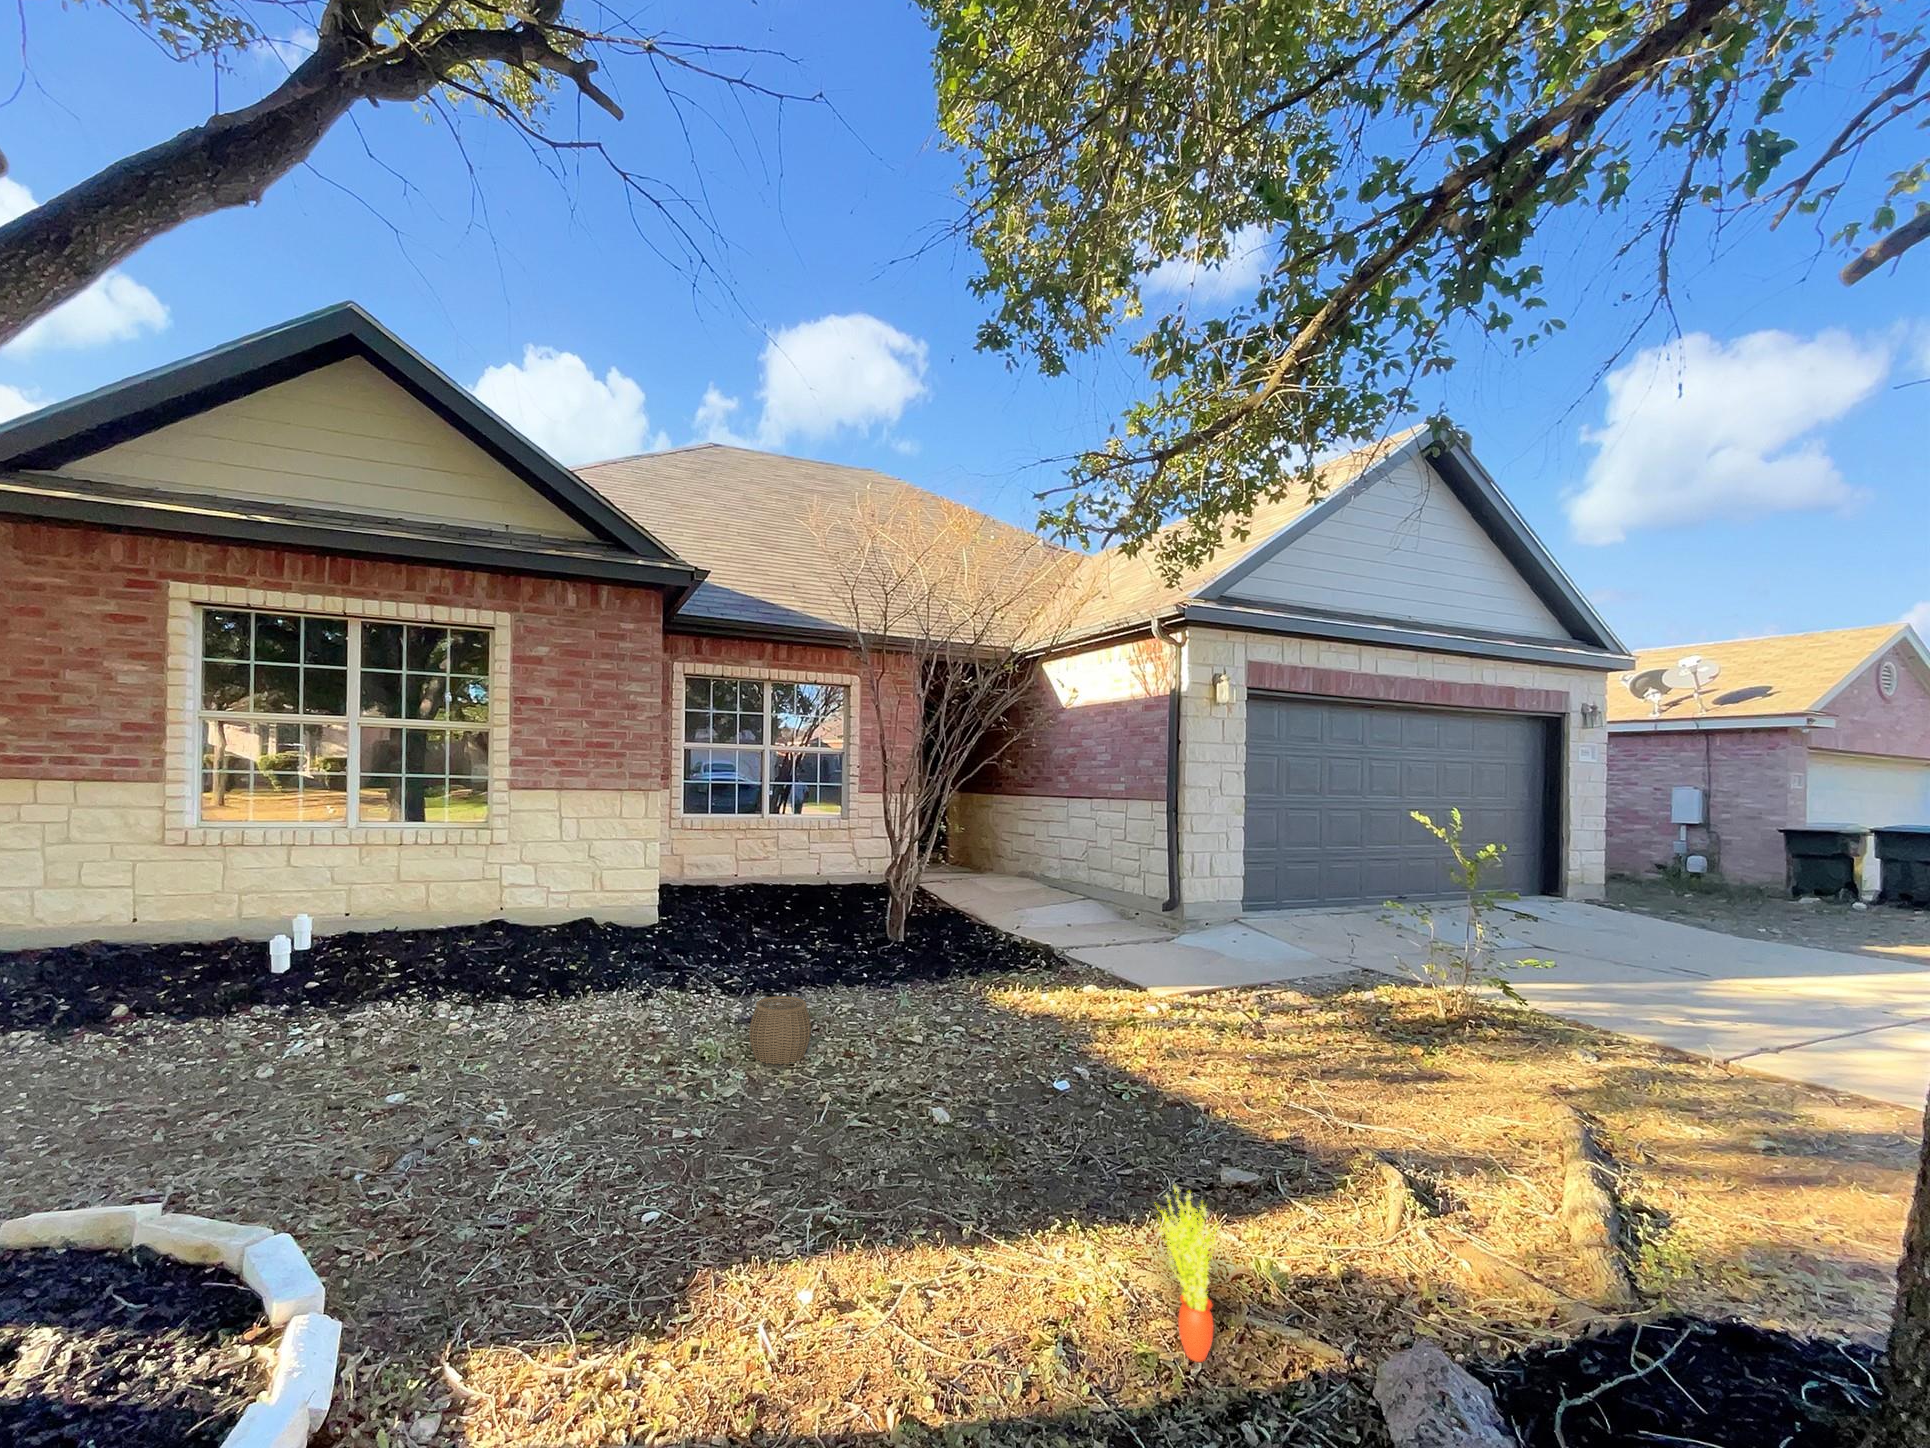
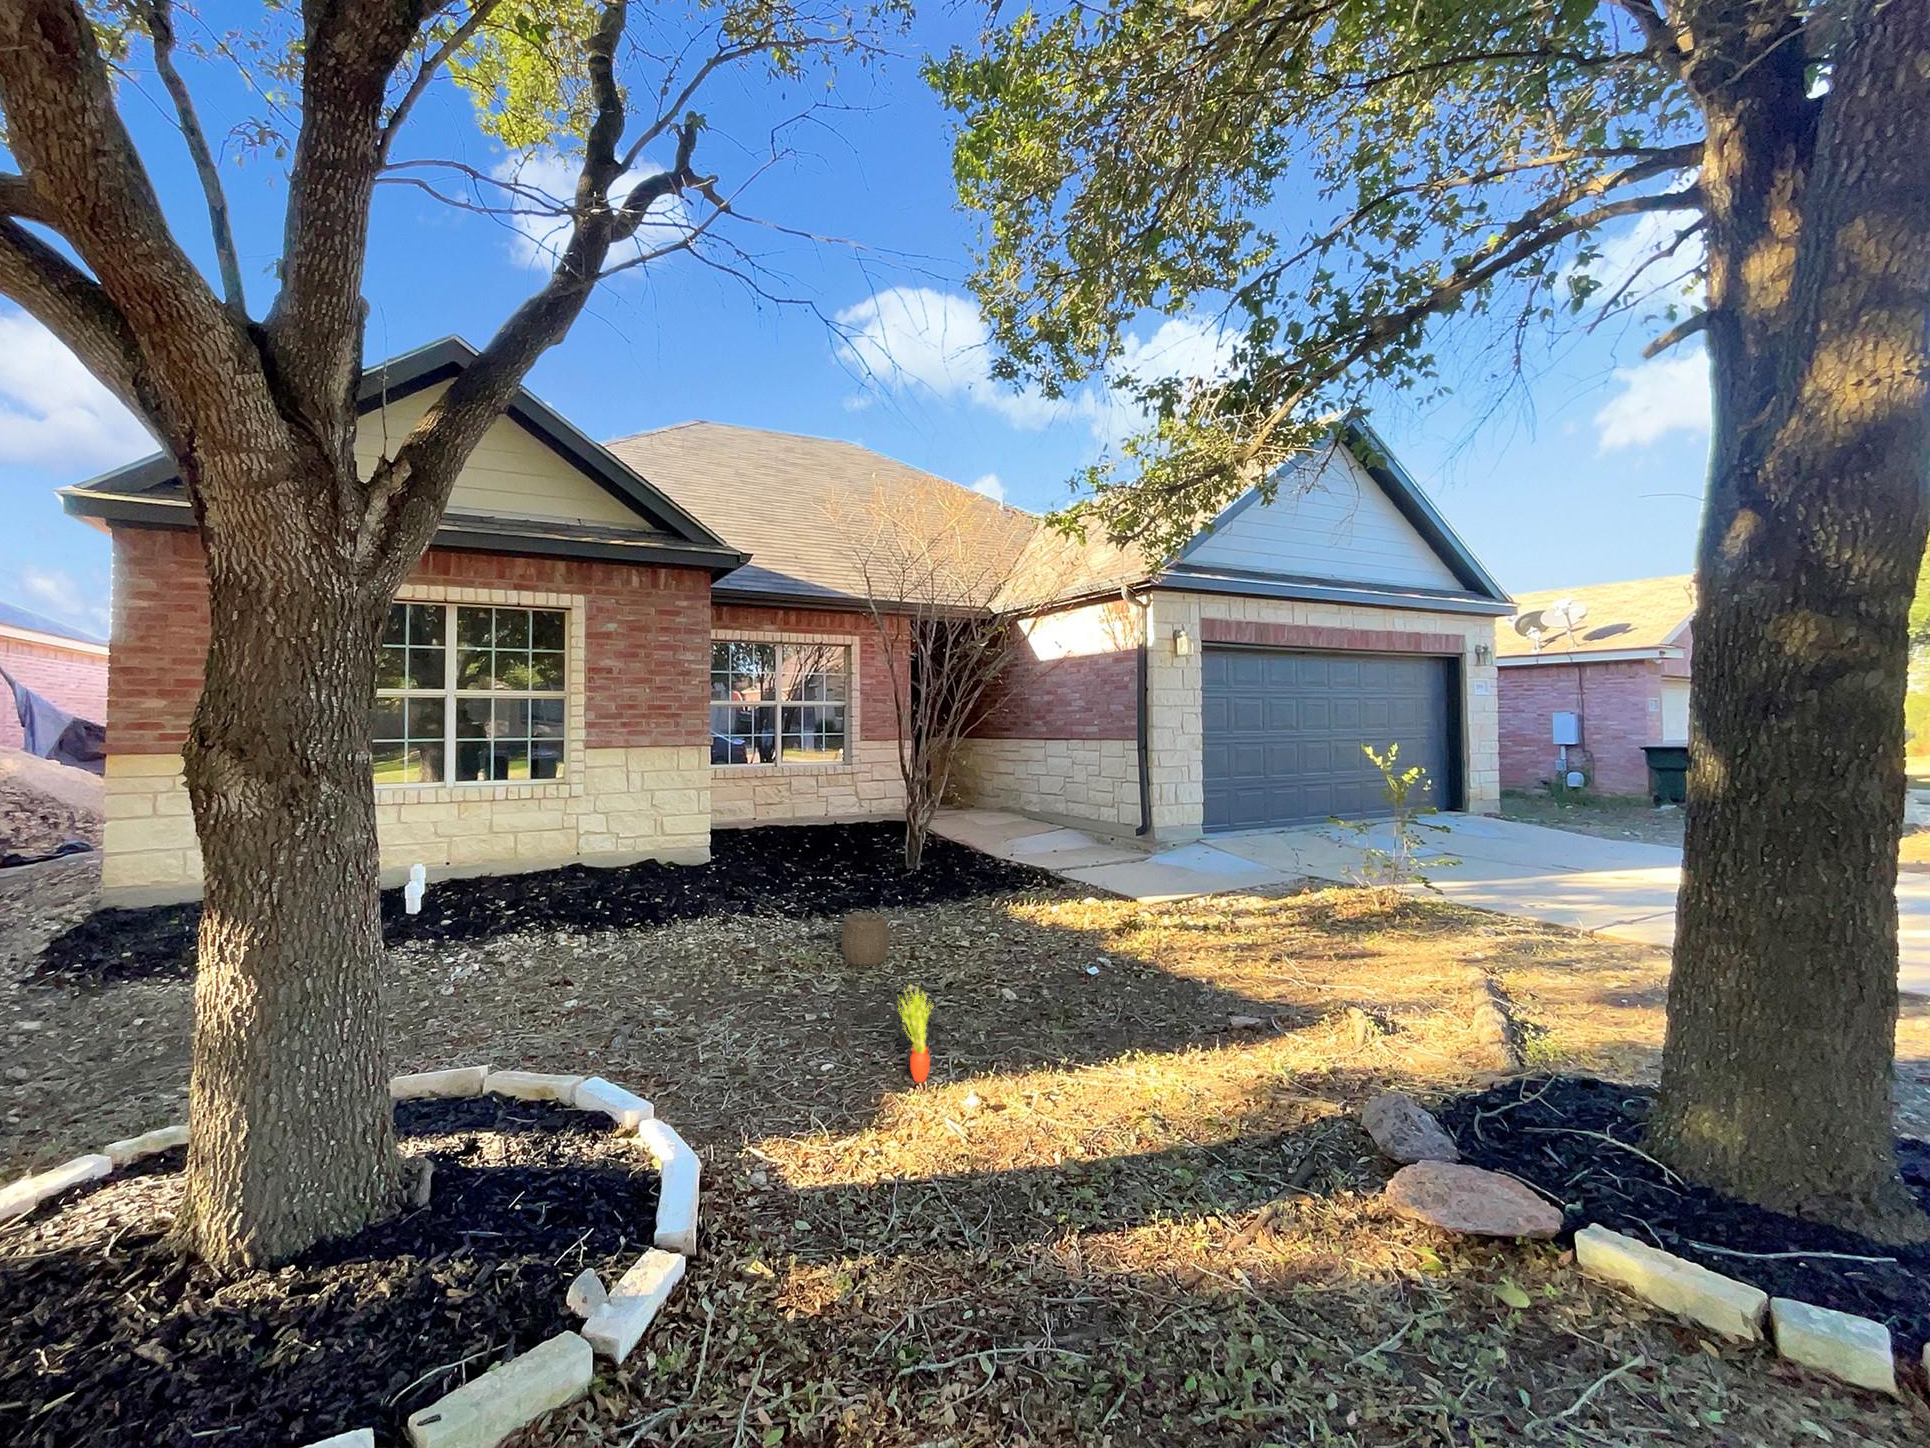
potted plant: present [1157,1188,1220,1362] -> present [899,985,933,1083]

